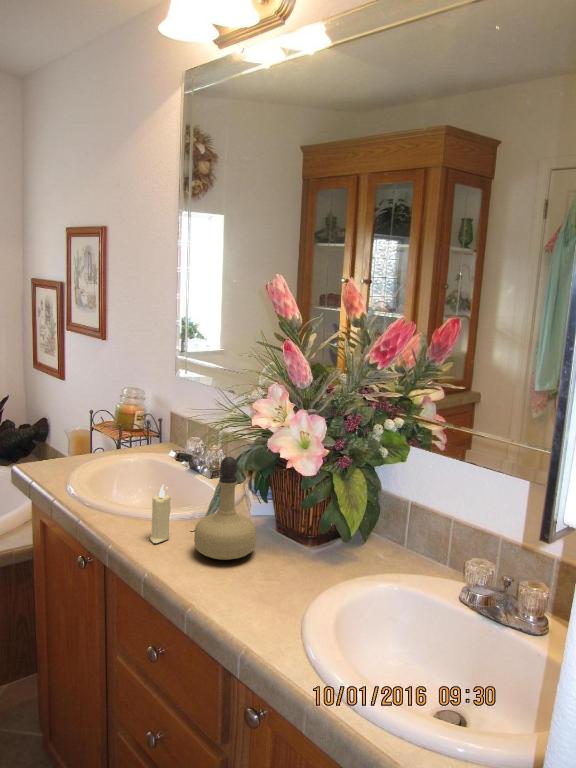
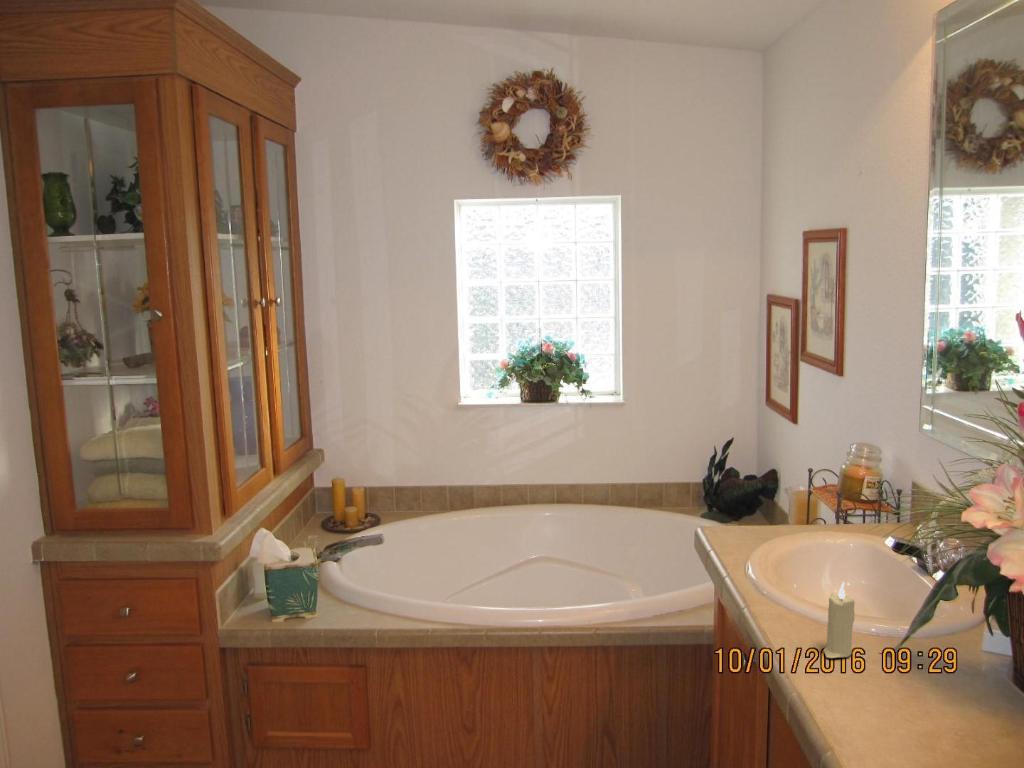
perfume bottle: present [194,457,256,560] -> none [877,560,976,709]

